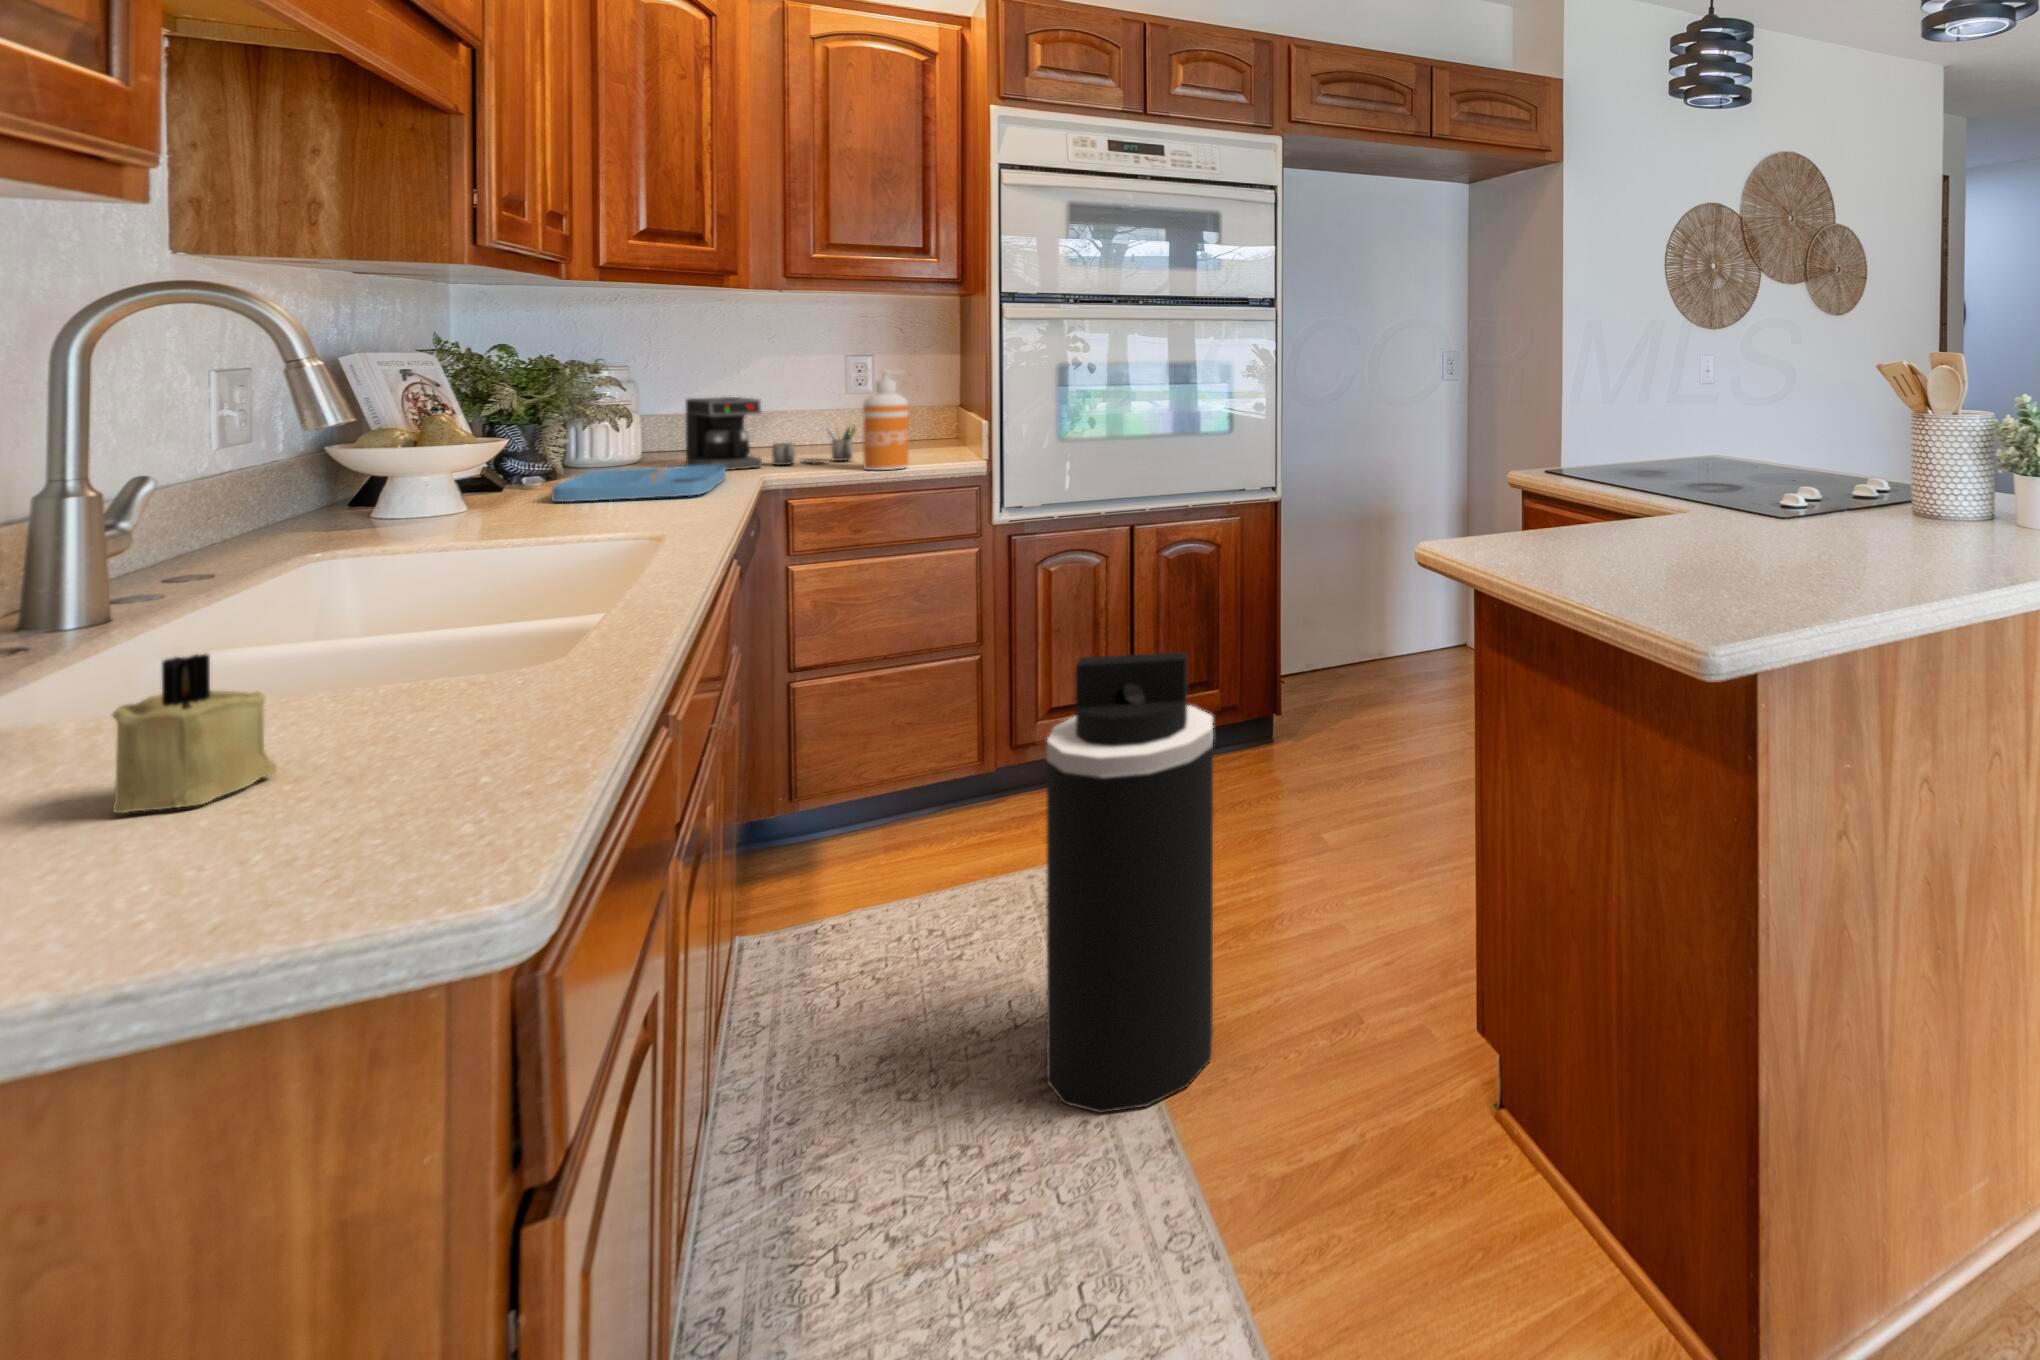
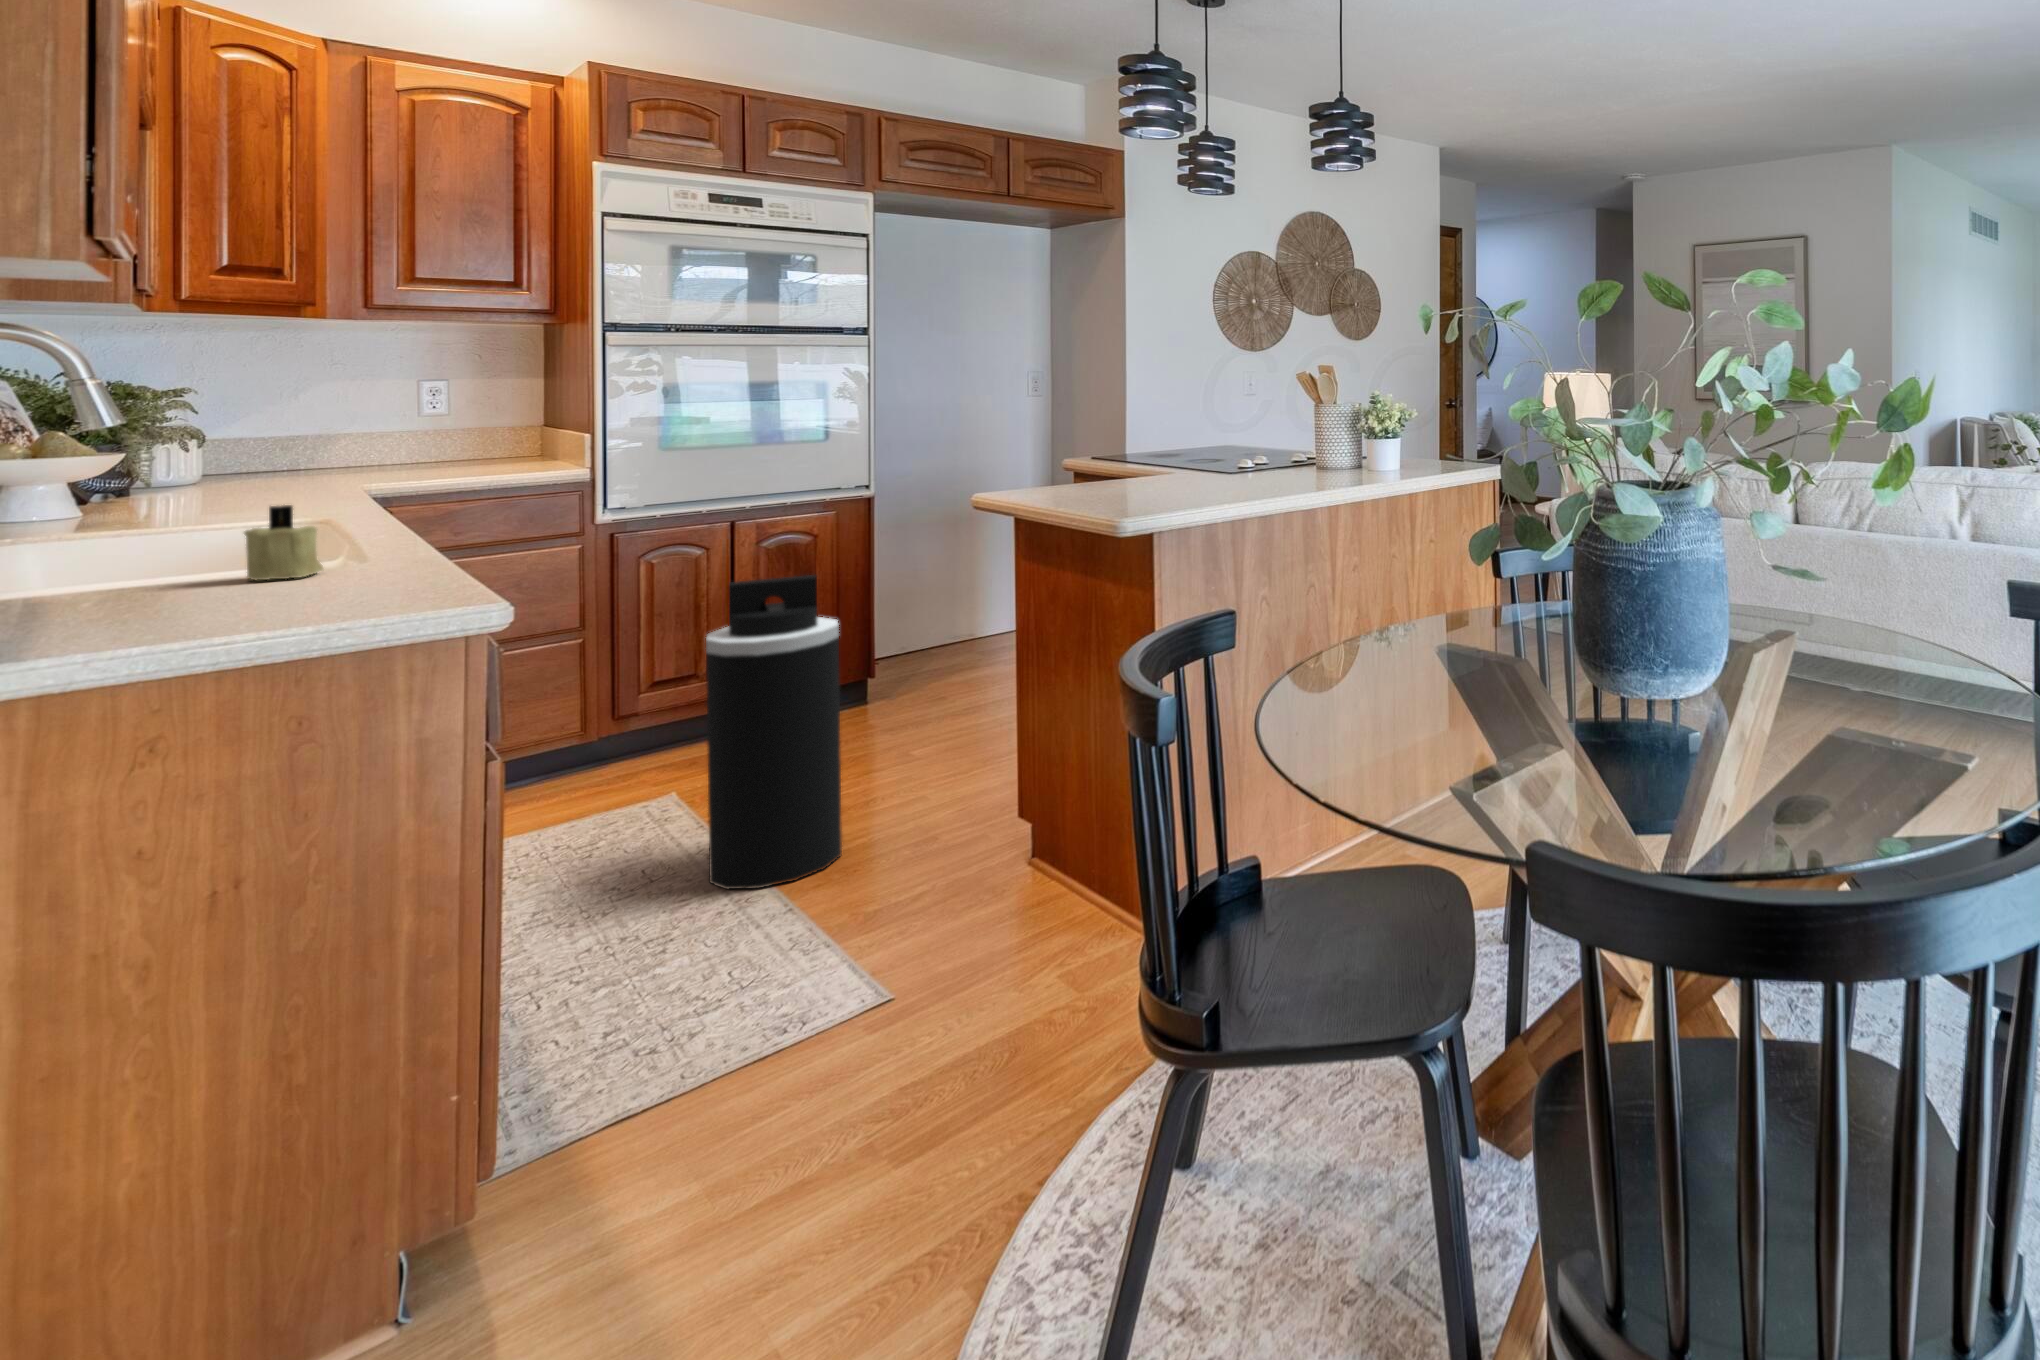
soap dispenser: present [863,370,909,470] -> none [465,389,513,476]
coffee maker: present [686,397,856,470] -> none [260,417,447,481]
tray: present [552,465,726,502] -> none [176,473,336,499]

